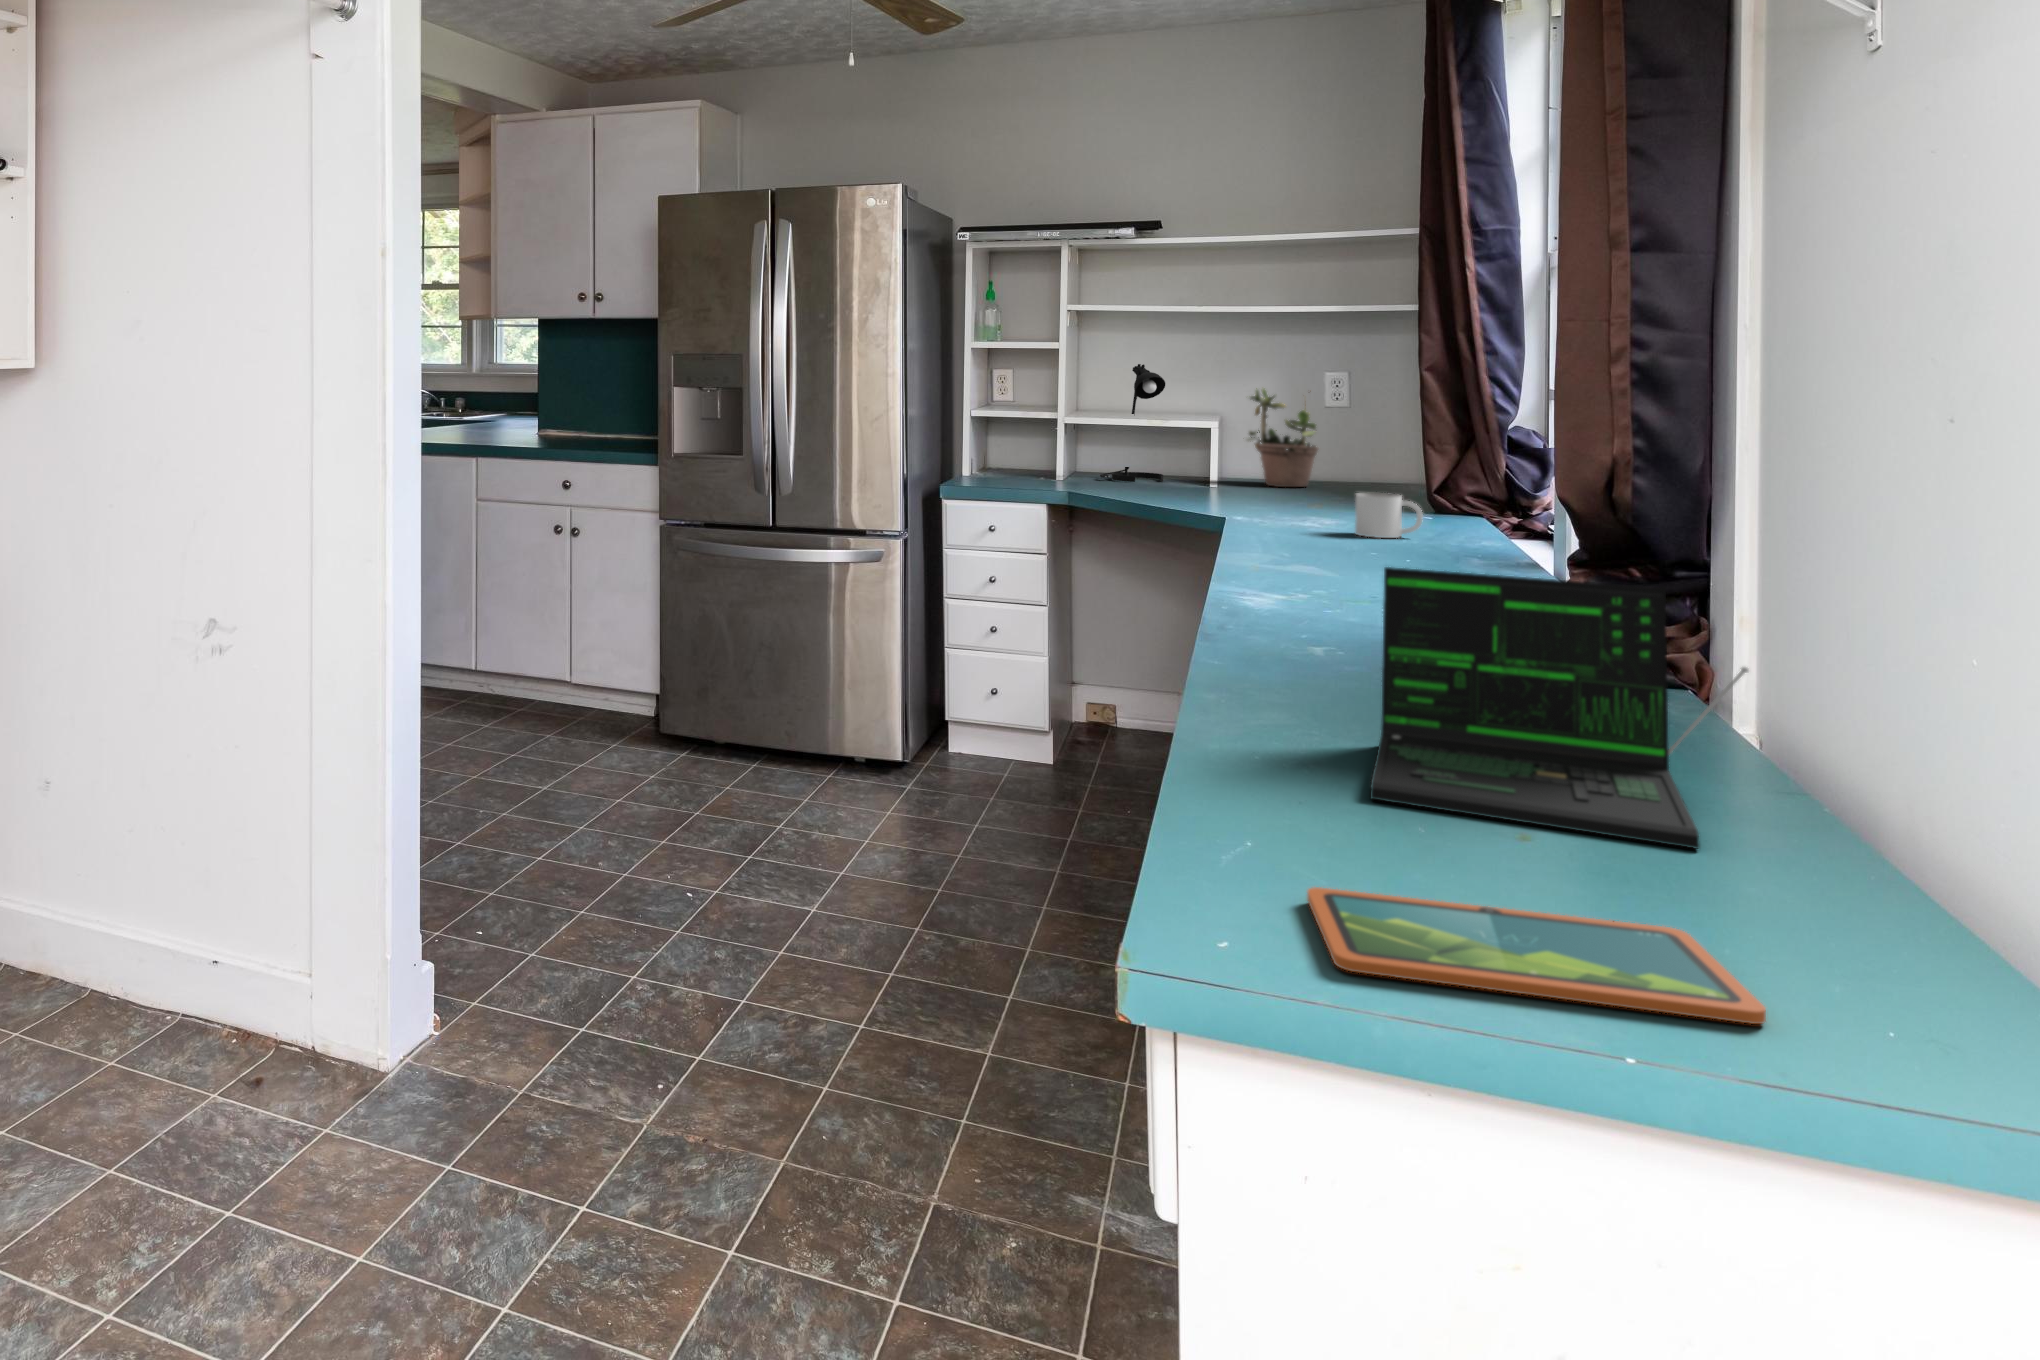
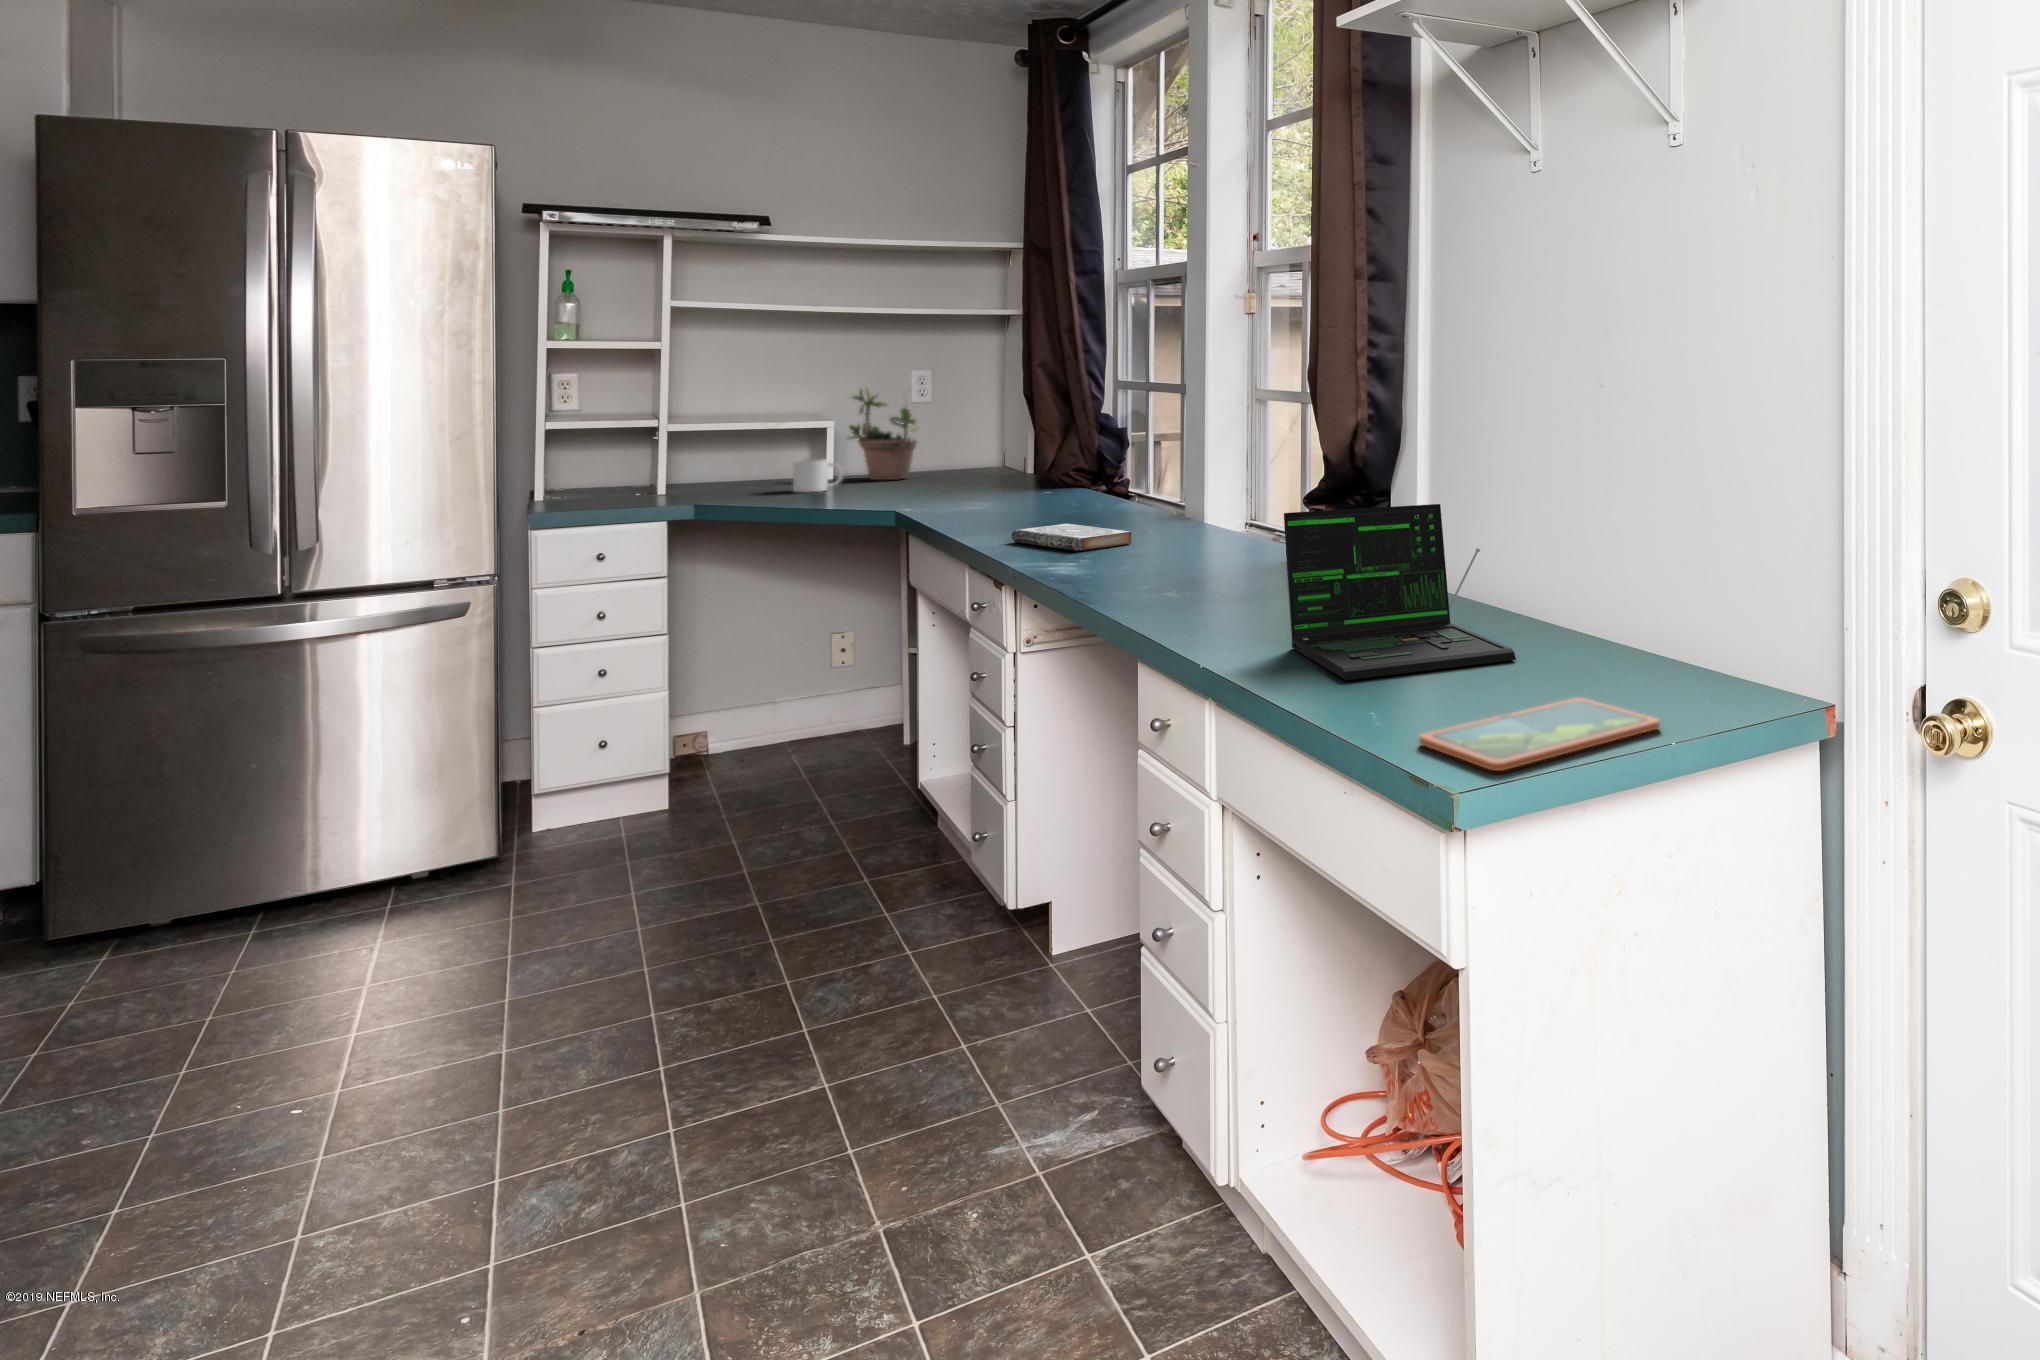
desk lamp: present [1100,364,1165,482] -> none [696,366,771,489]
mug: present [1355,493,1423,538] -> present [793,459,843,492]
book: none [1285,553,1422,587] -> present [1010,524,1131,551]

